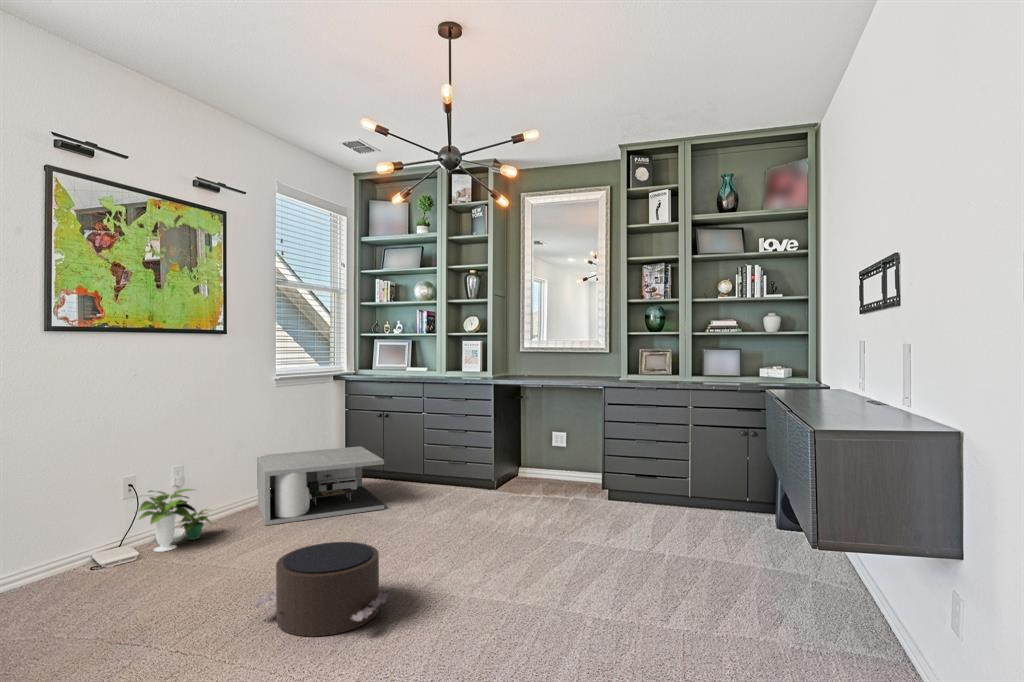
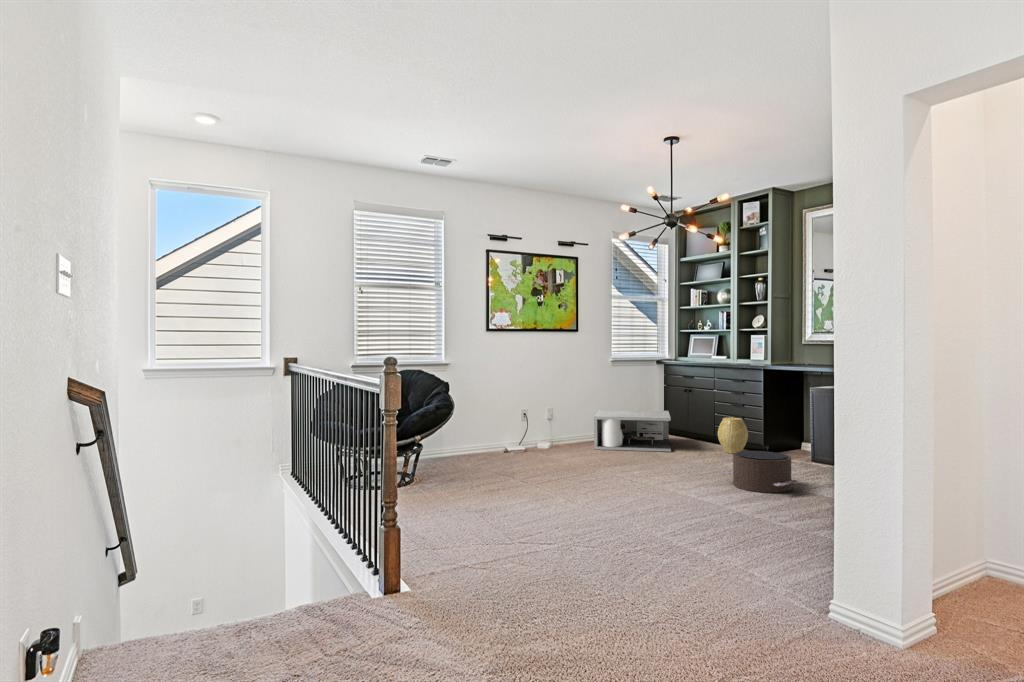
woven basket: none [440,448,478,498] -> present [718,417,748,453]
potted plant: present [137,489,211,552] -> none [525,418,565,452]
pouf: present [253,542,389,636] -> present [722,451,797,493]

